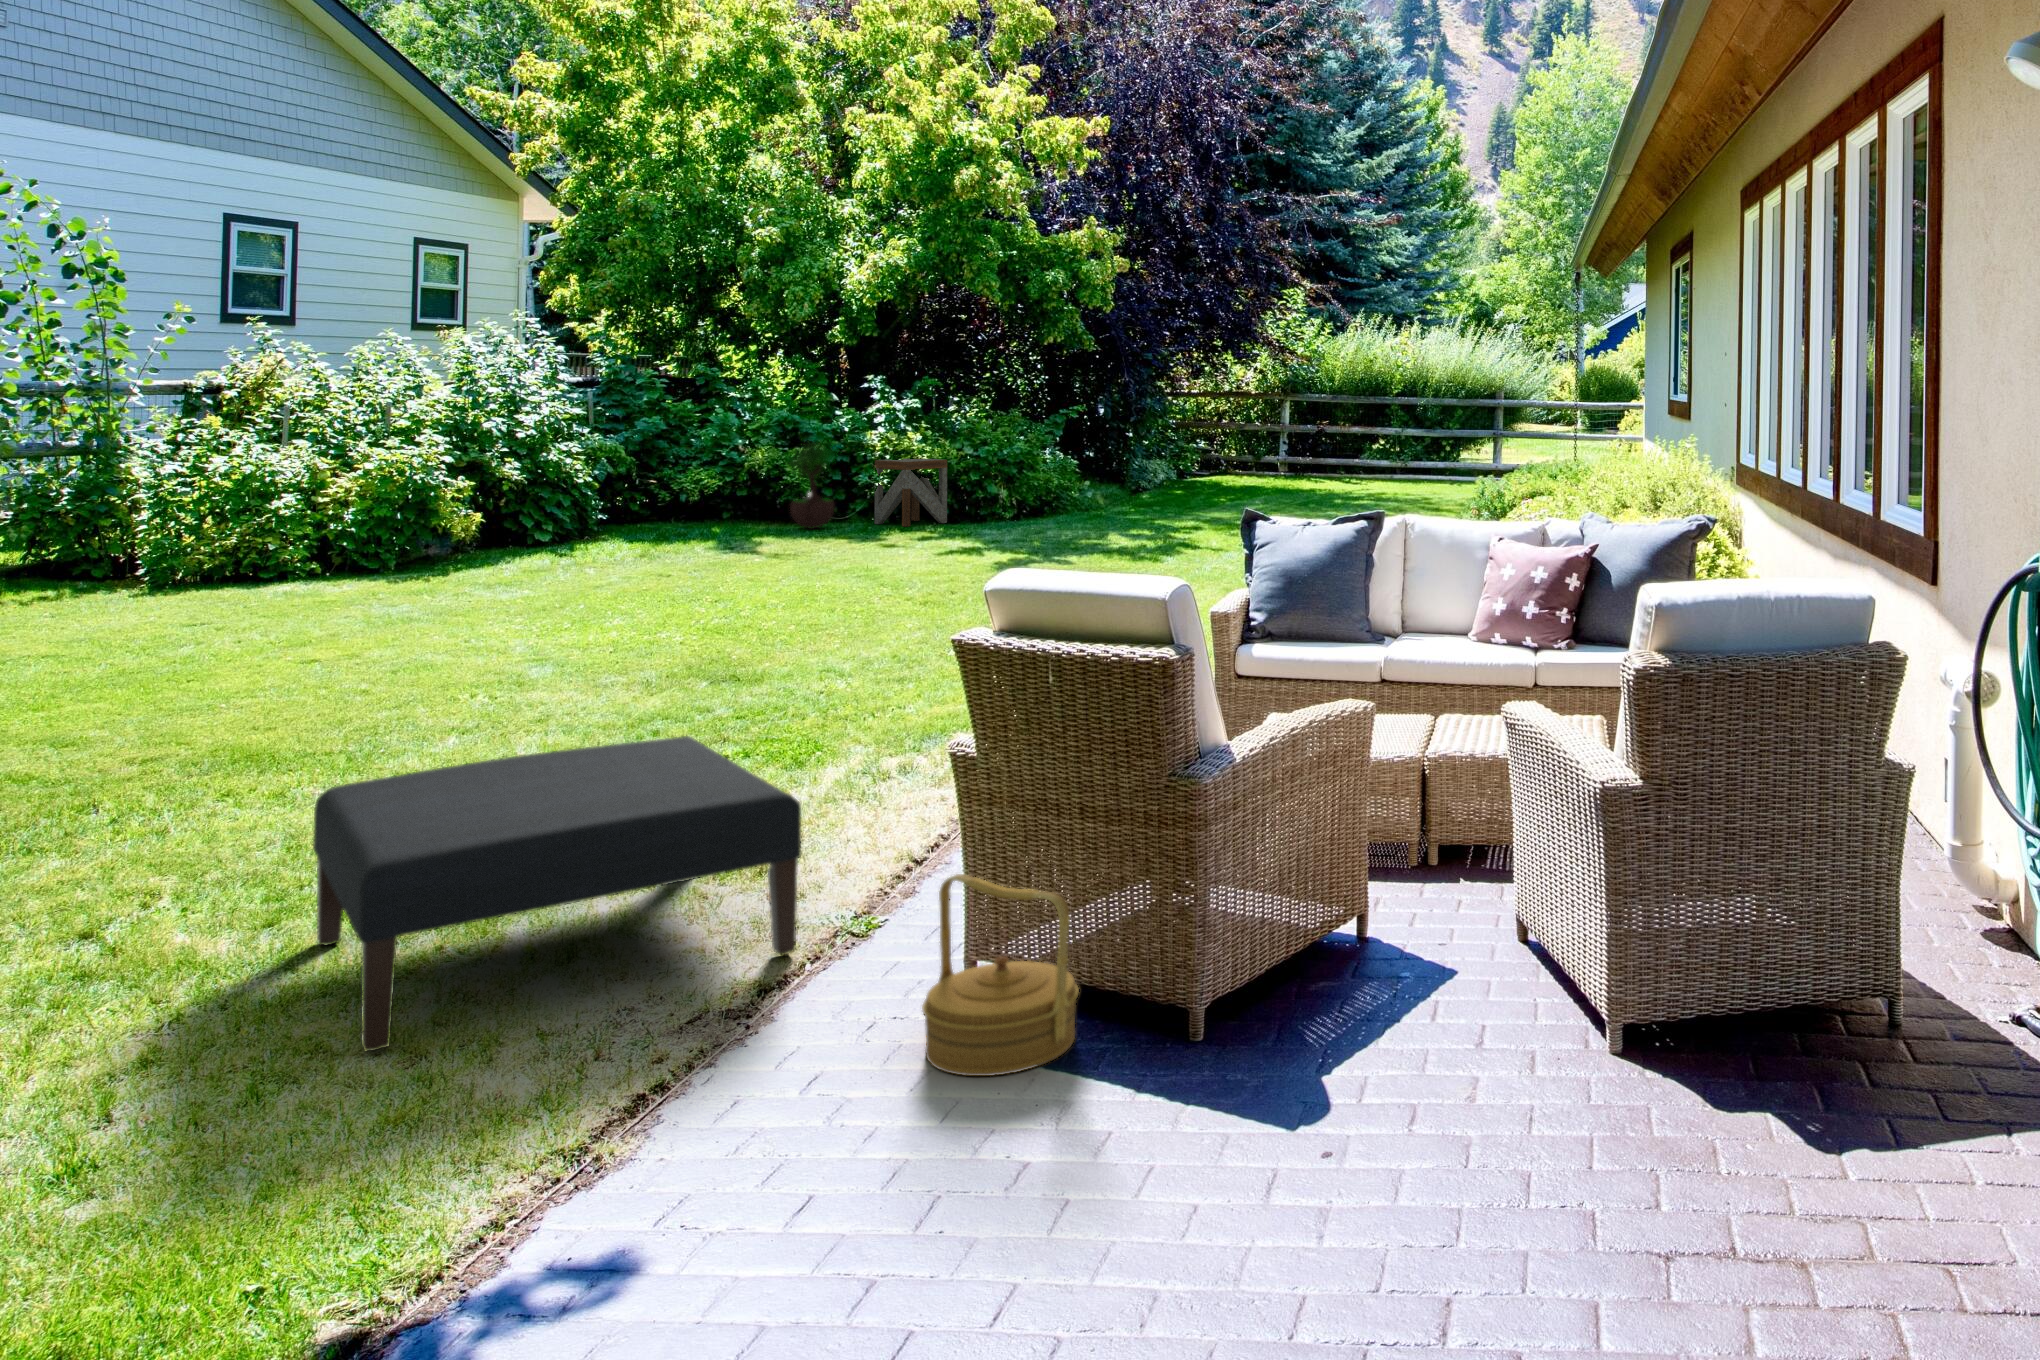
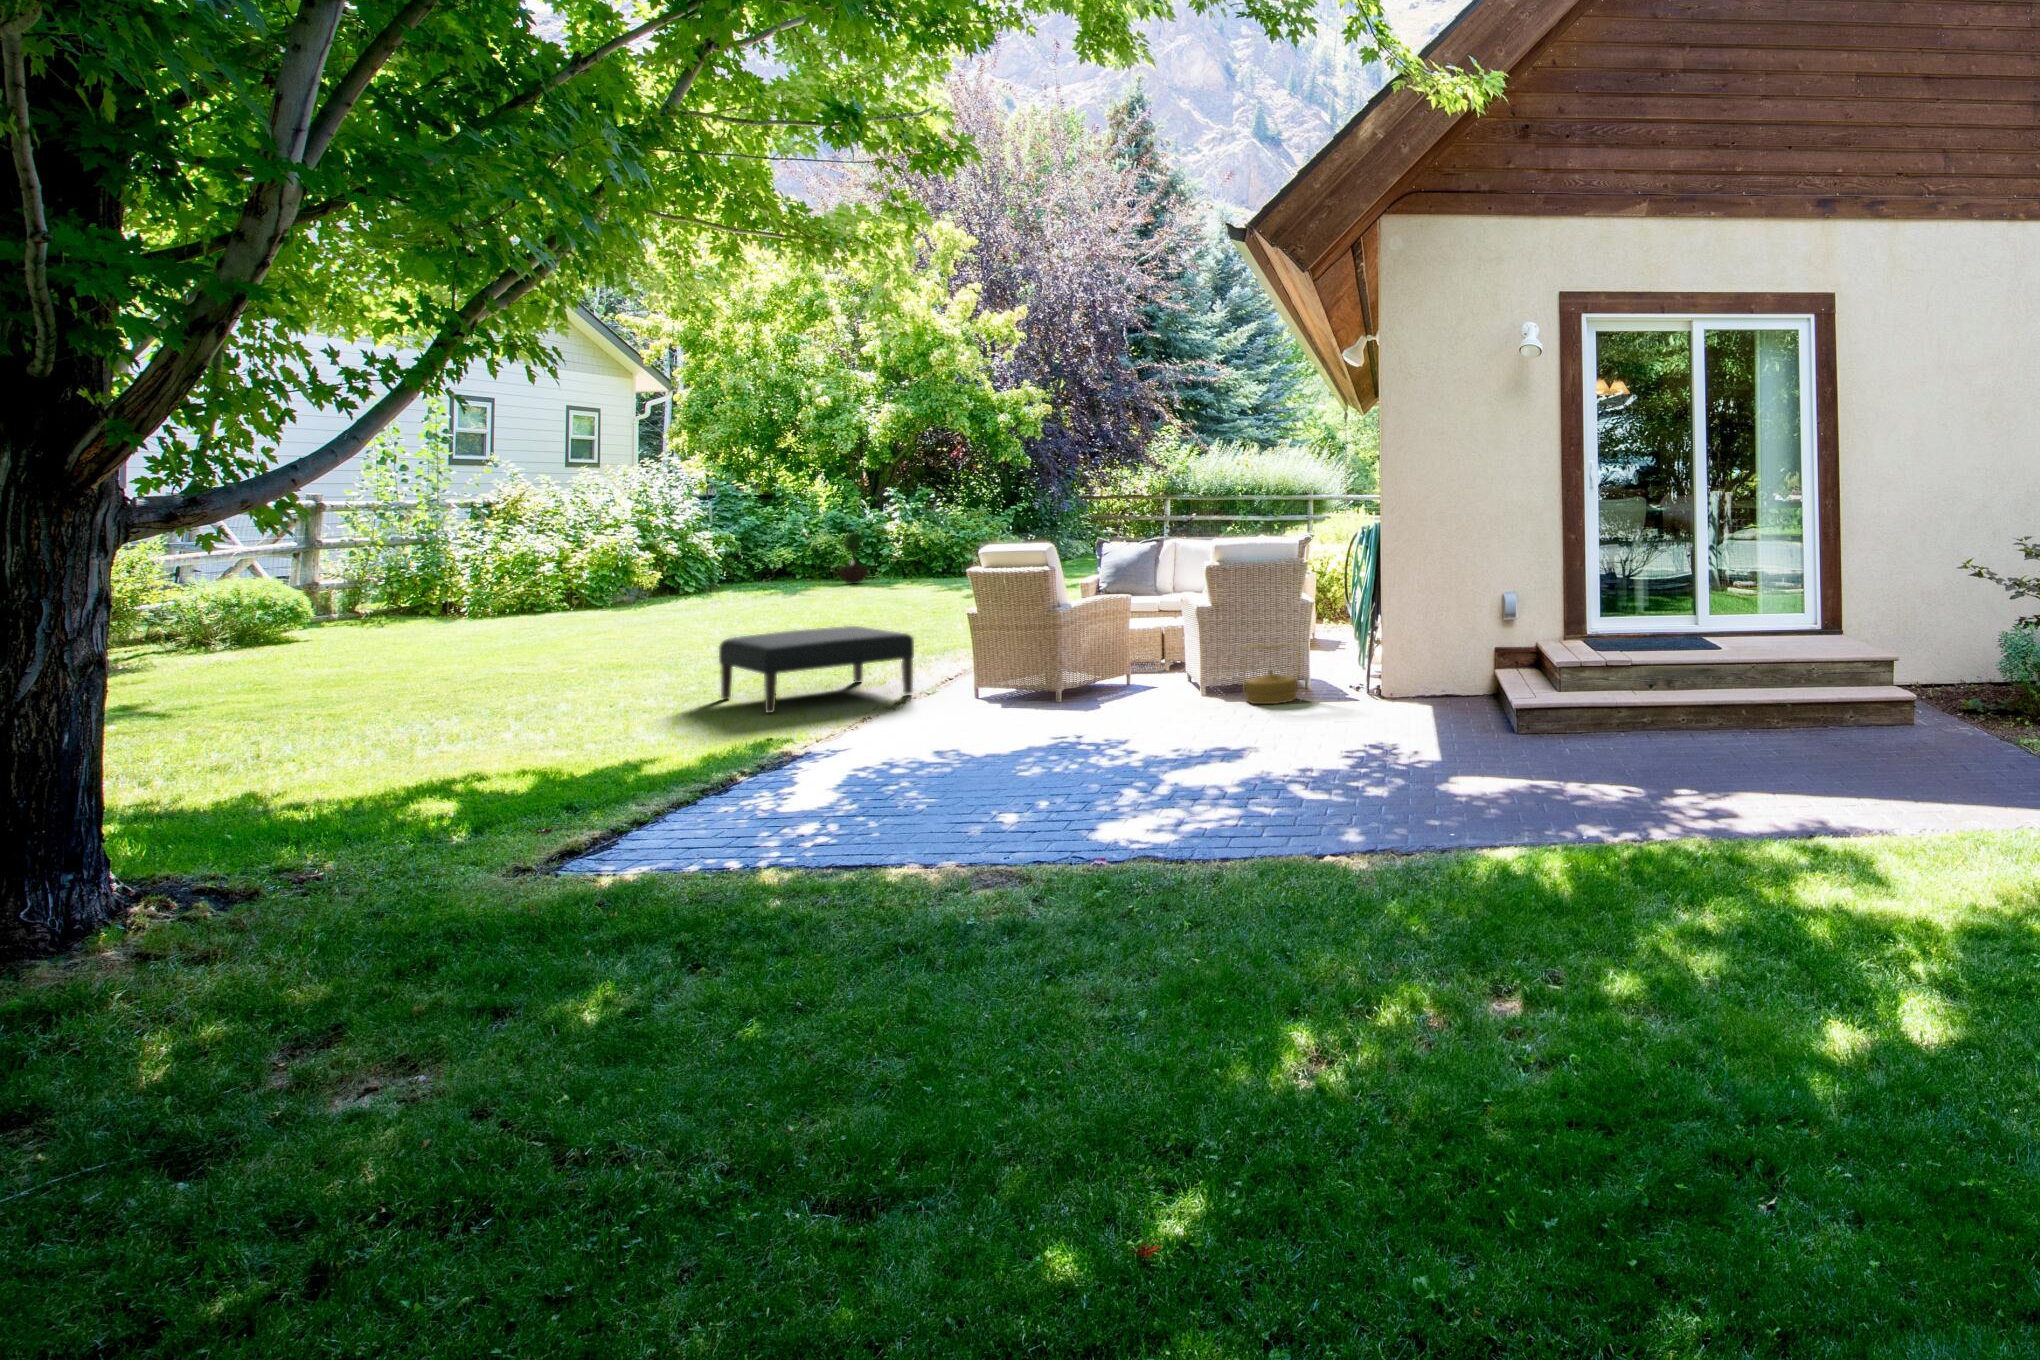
side table: present [875,459,947,527] -> none [893,539,940,581]
basket: present [922,874,1079,1076] -> present [1243,644,1299,704]

